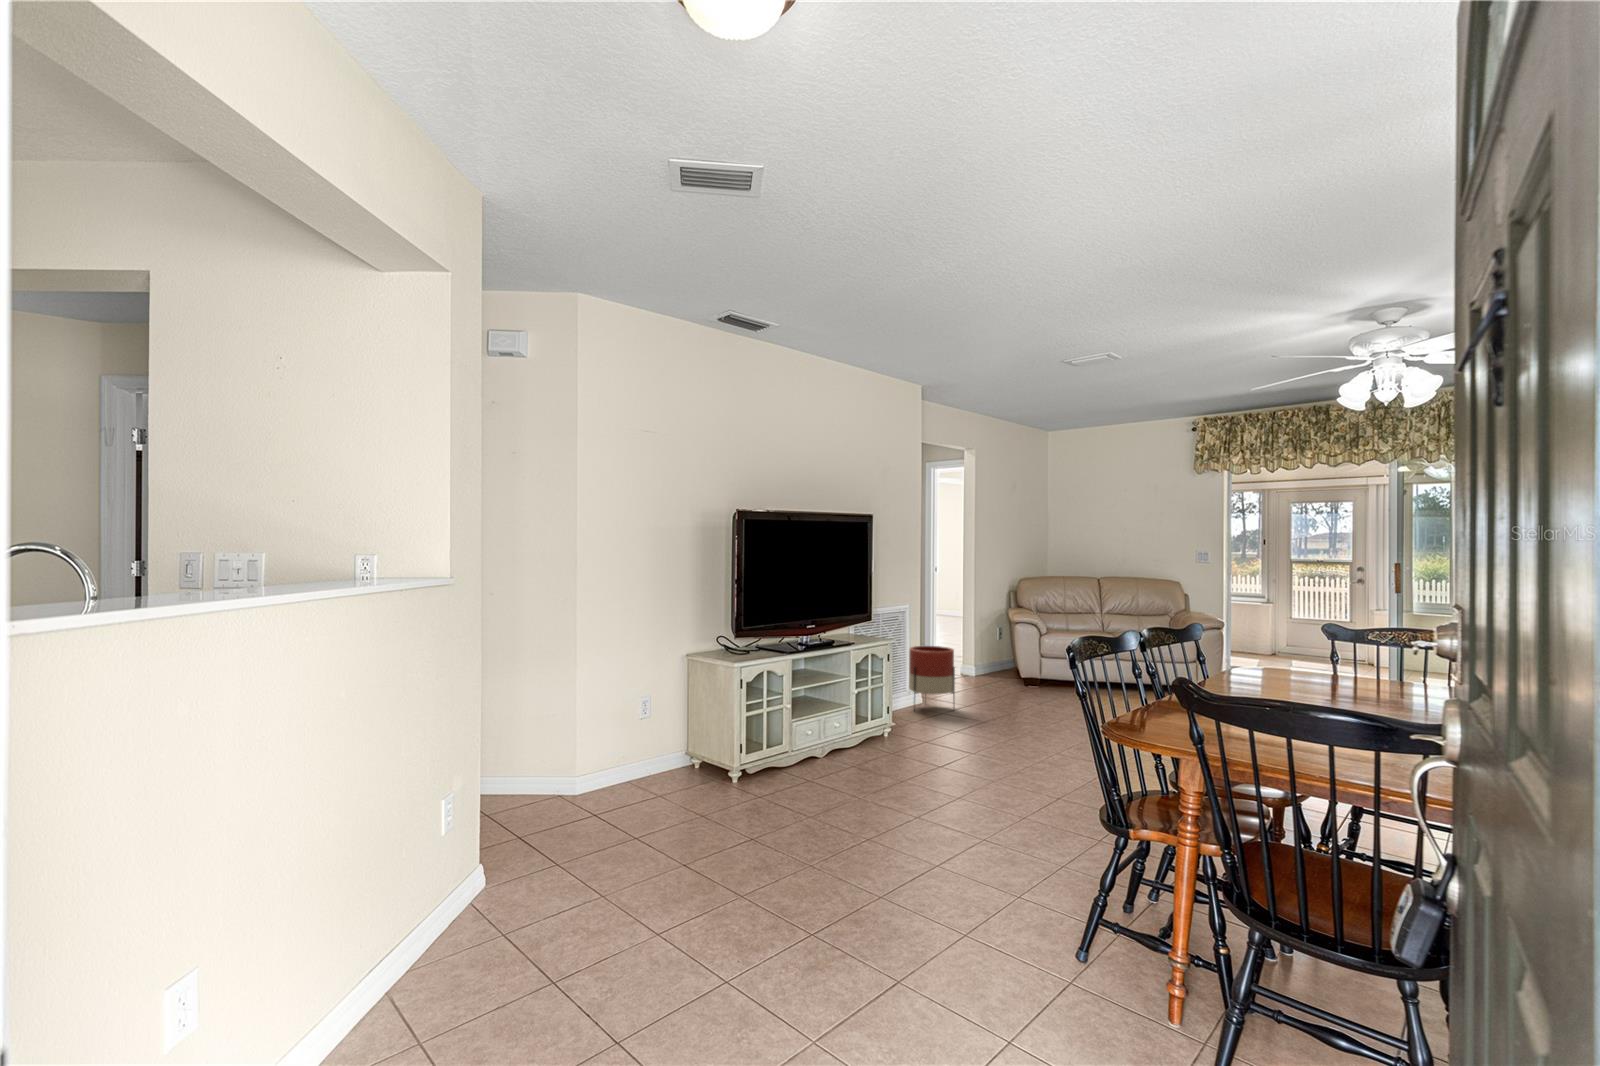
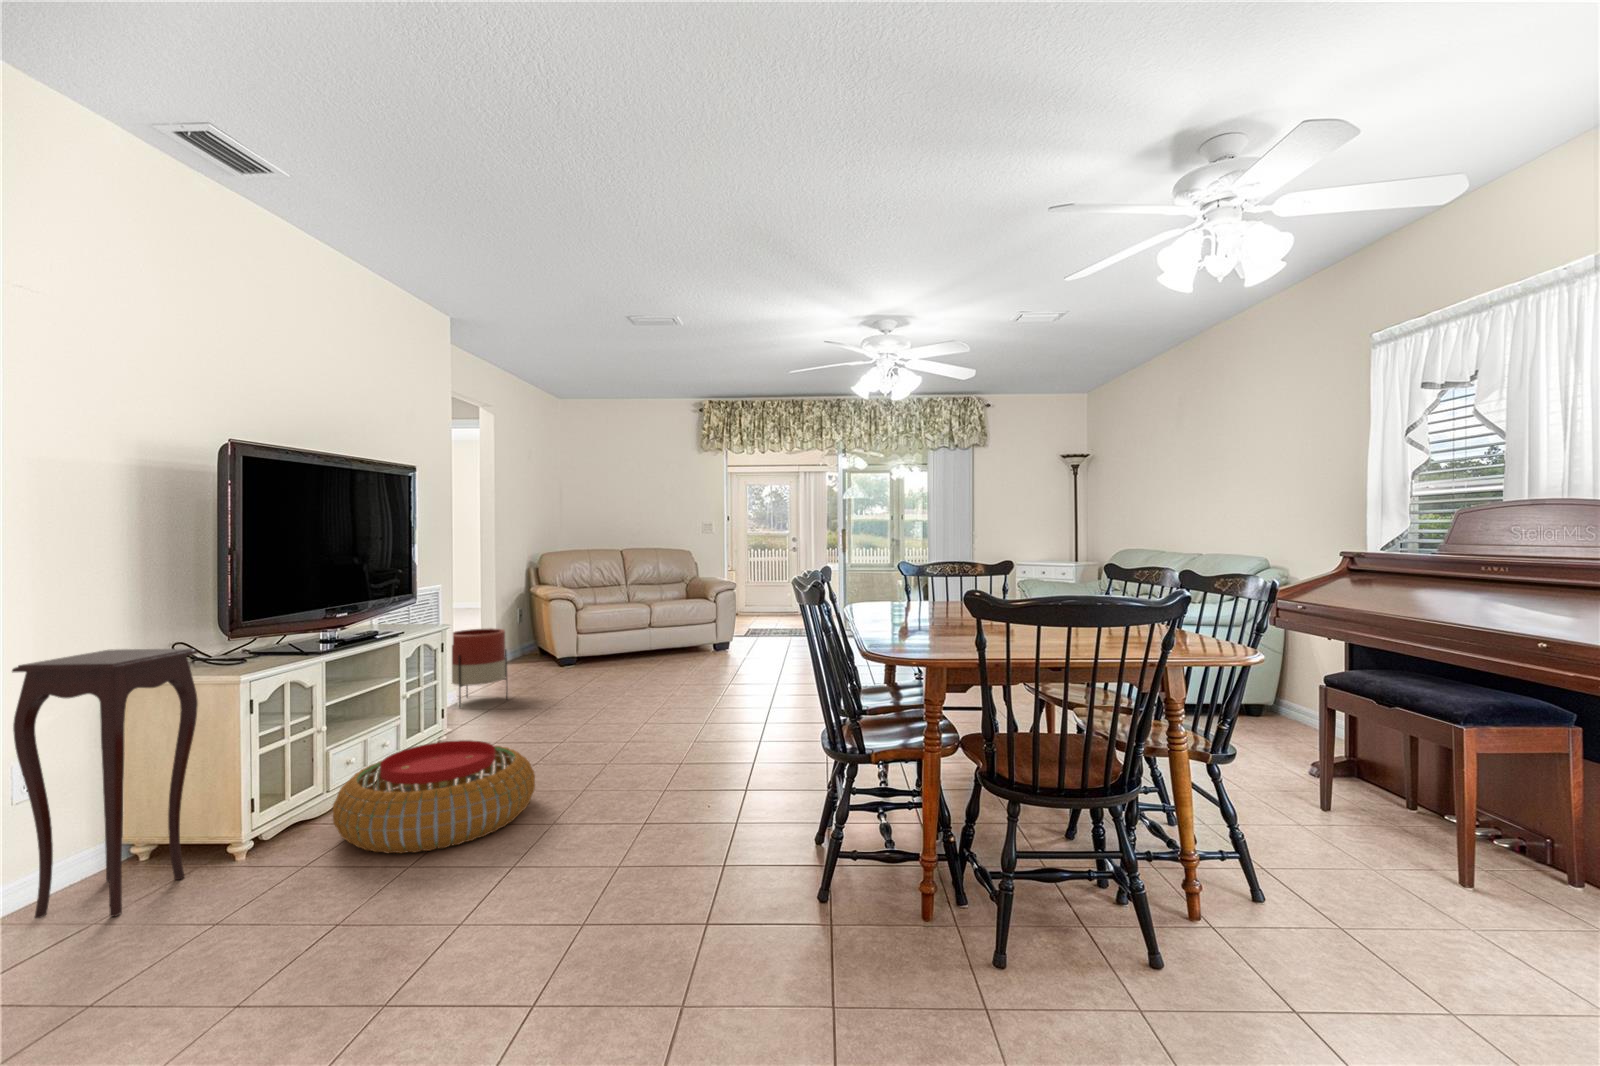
side table: none [637,637,715,793] -> present [12,648,198,918]
pouf: none [781,732,916,809] -> present [333,740,535,853]

